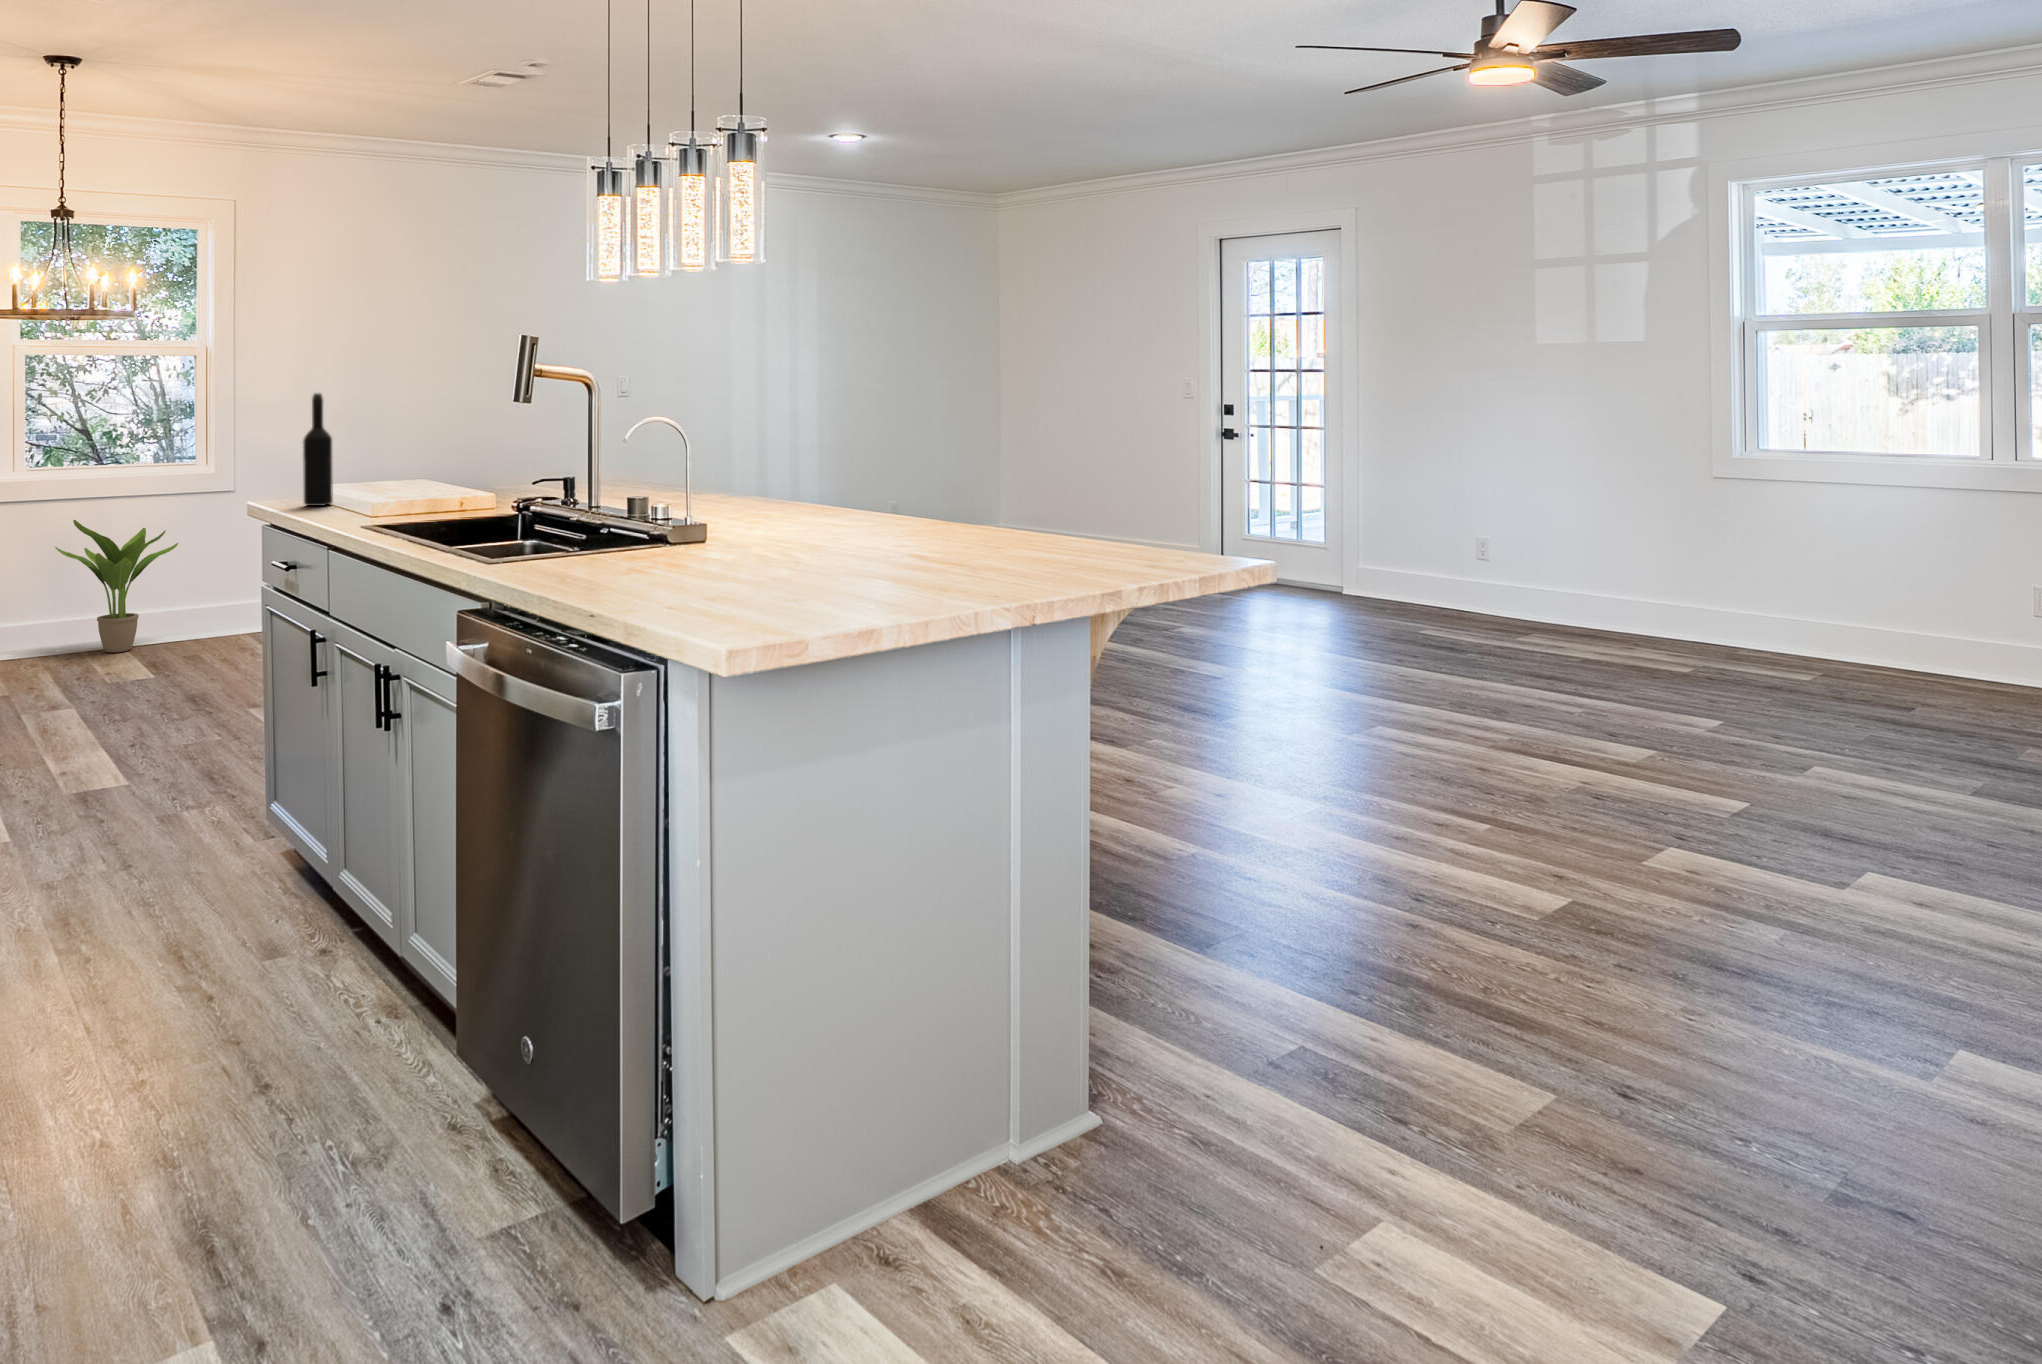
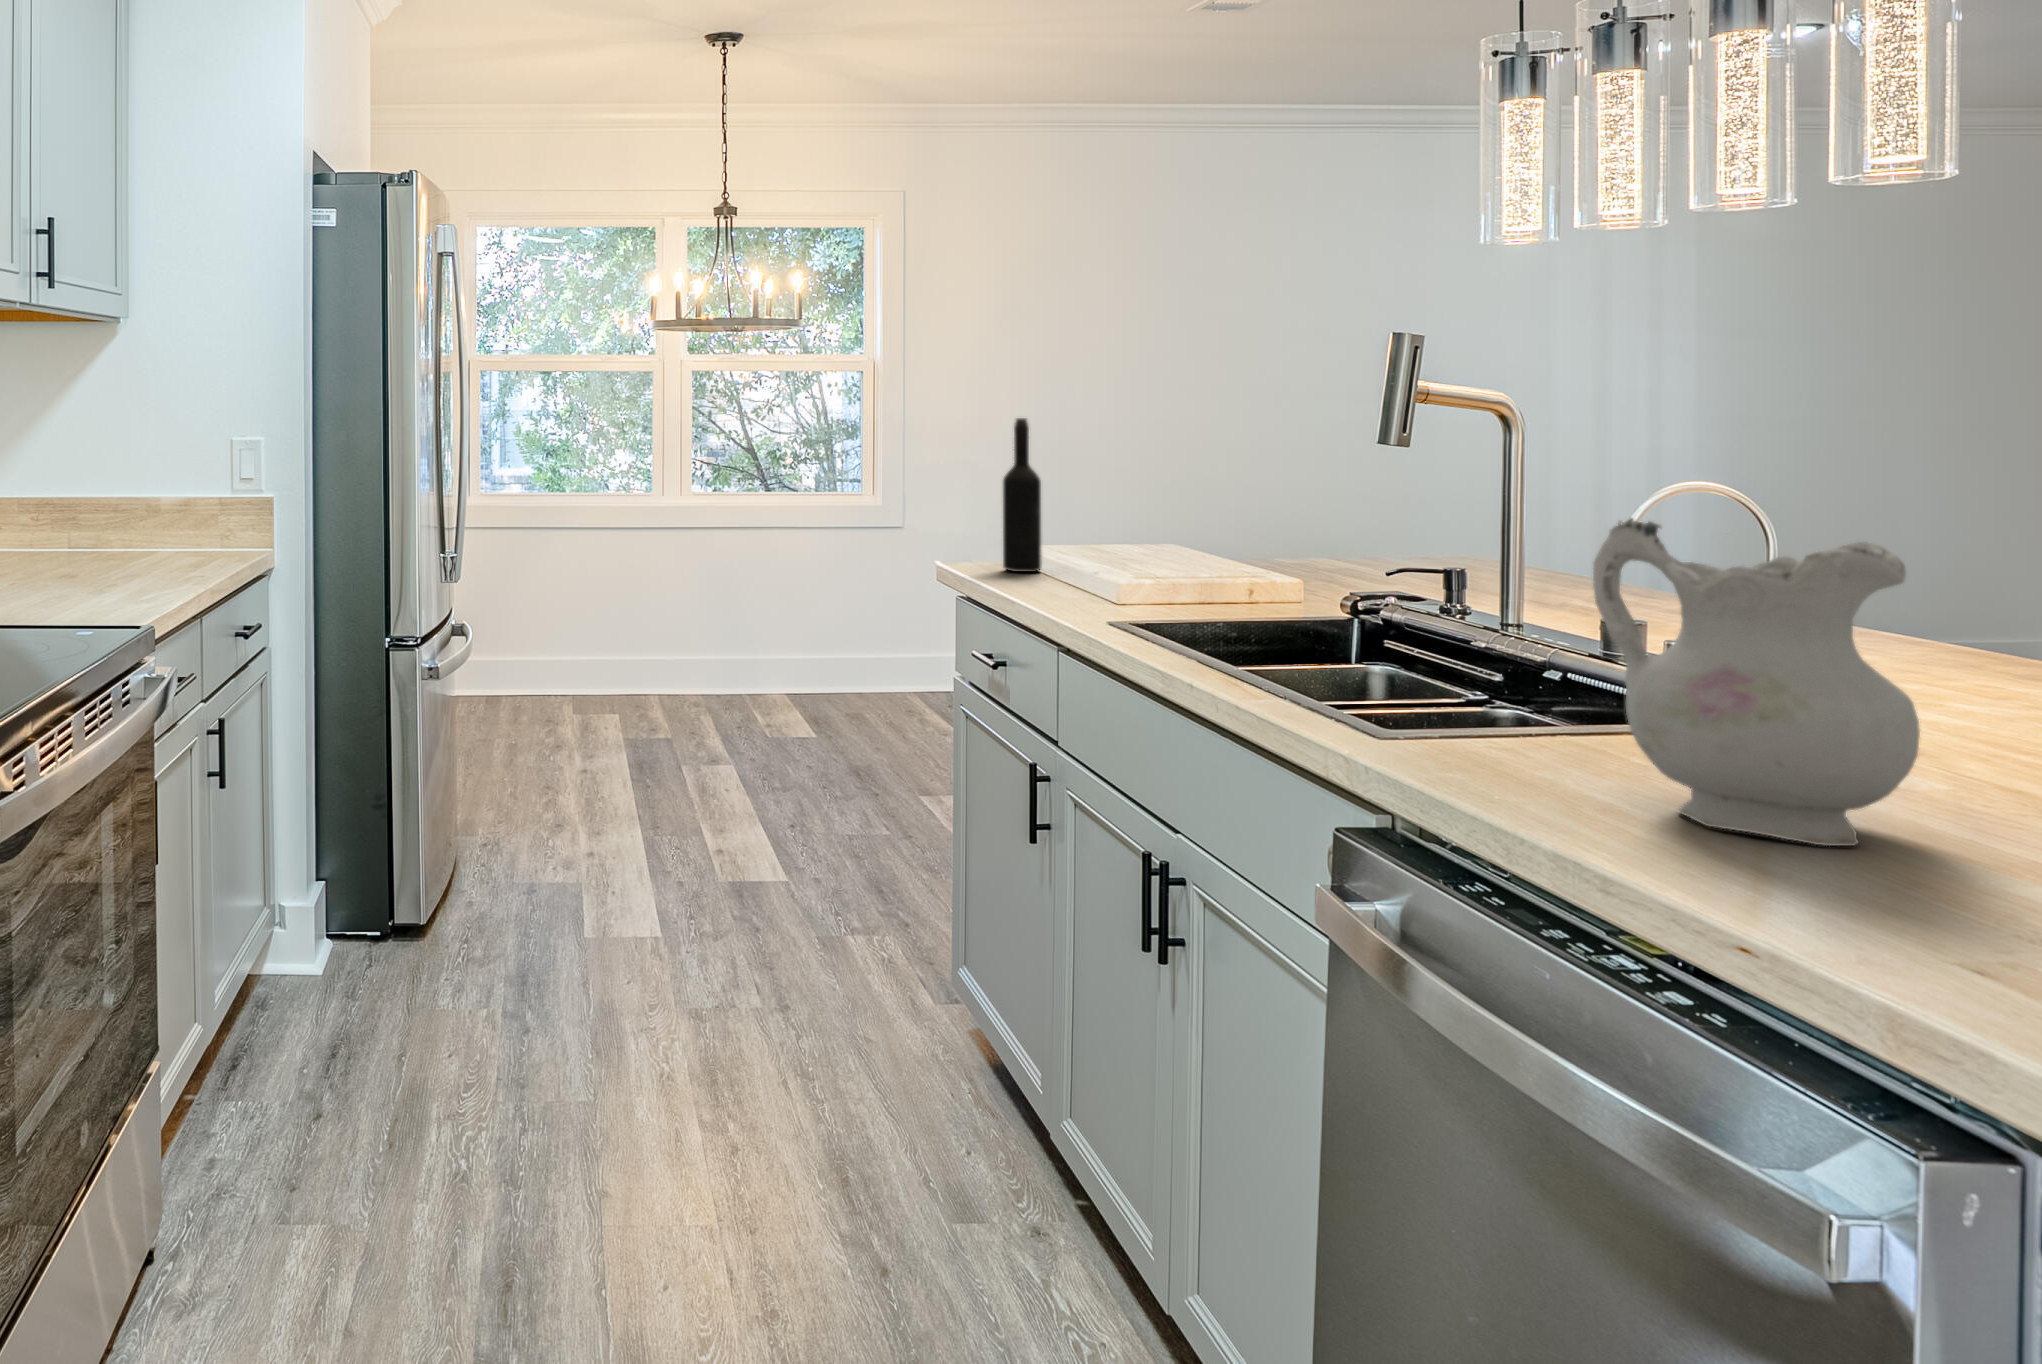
ceramic pitcher: none [583,435,702,580] -> present [1593,520,1920,846]
potted plant: present [55,520,178,653] -> none [720,548,841,698]

